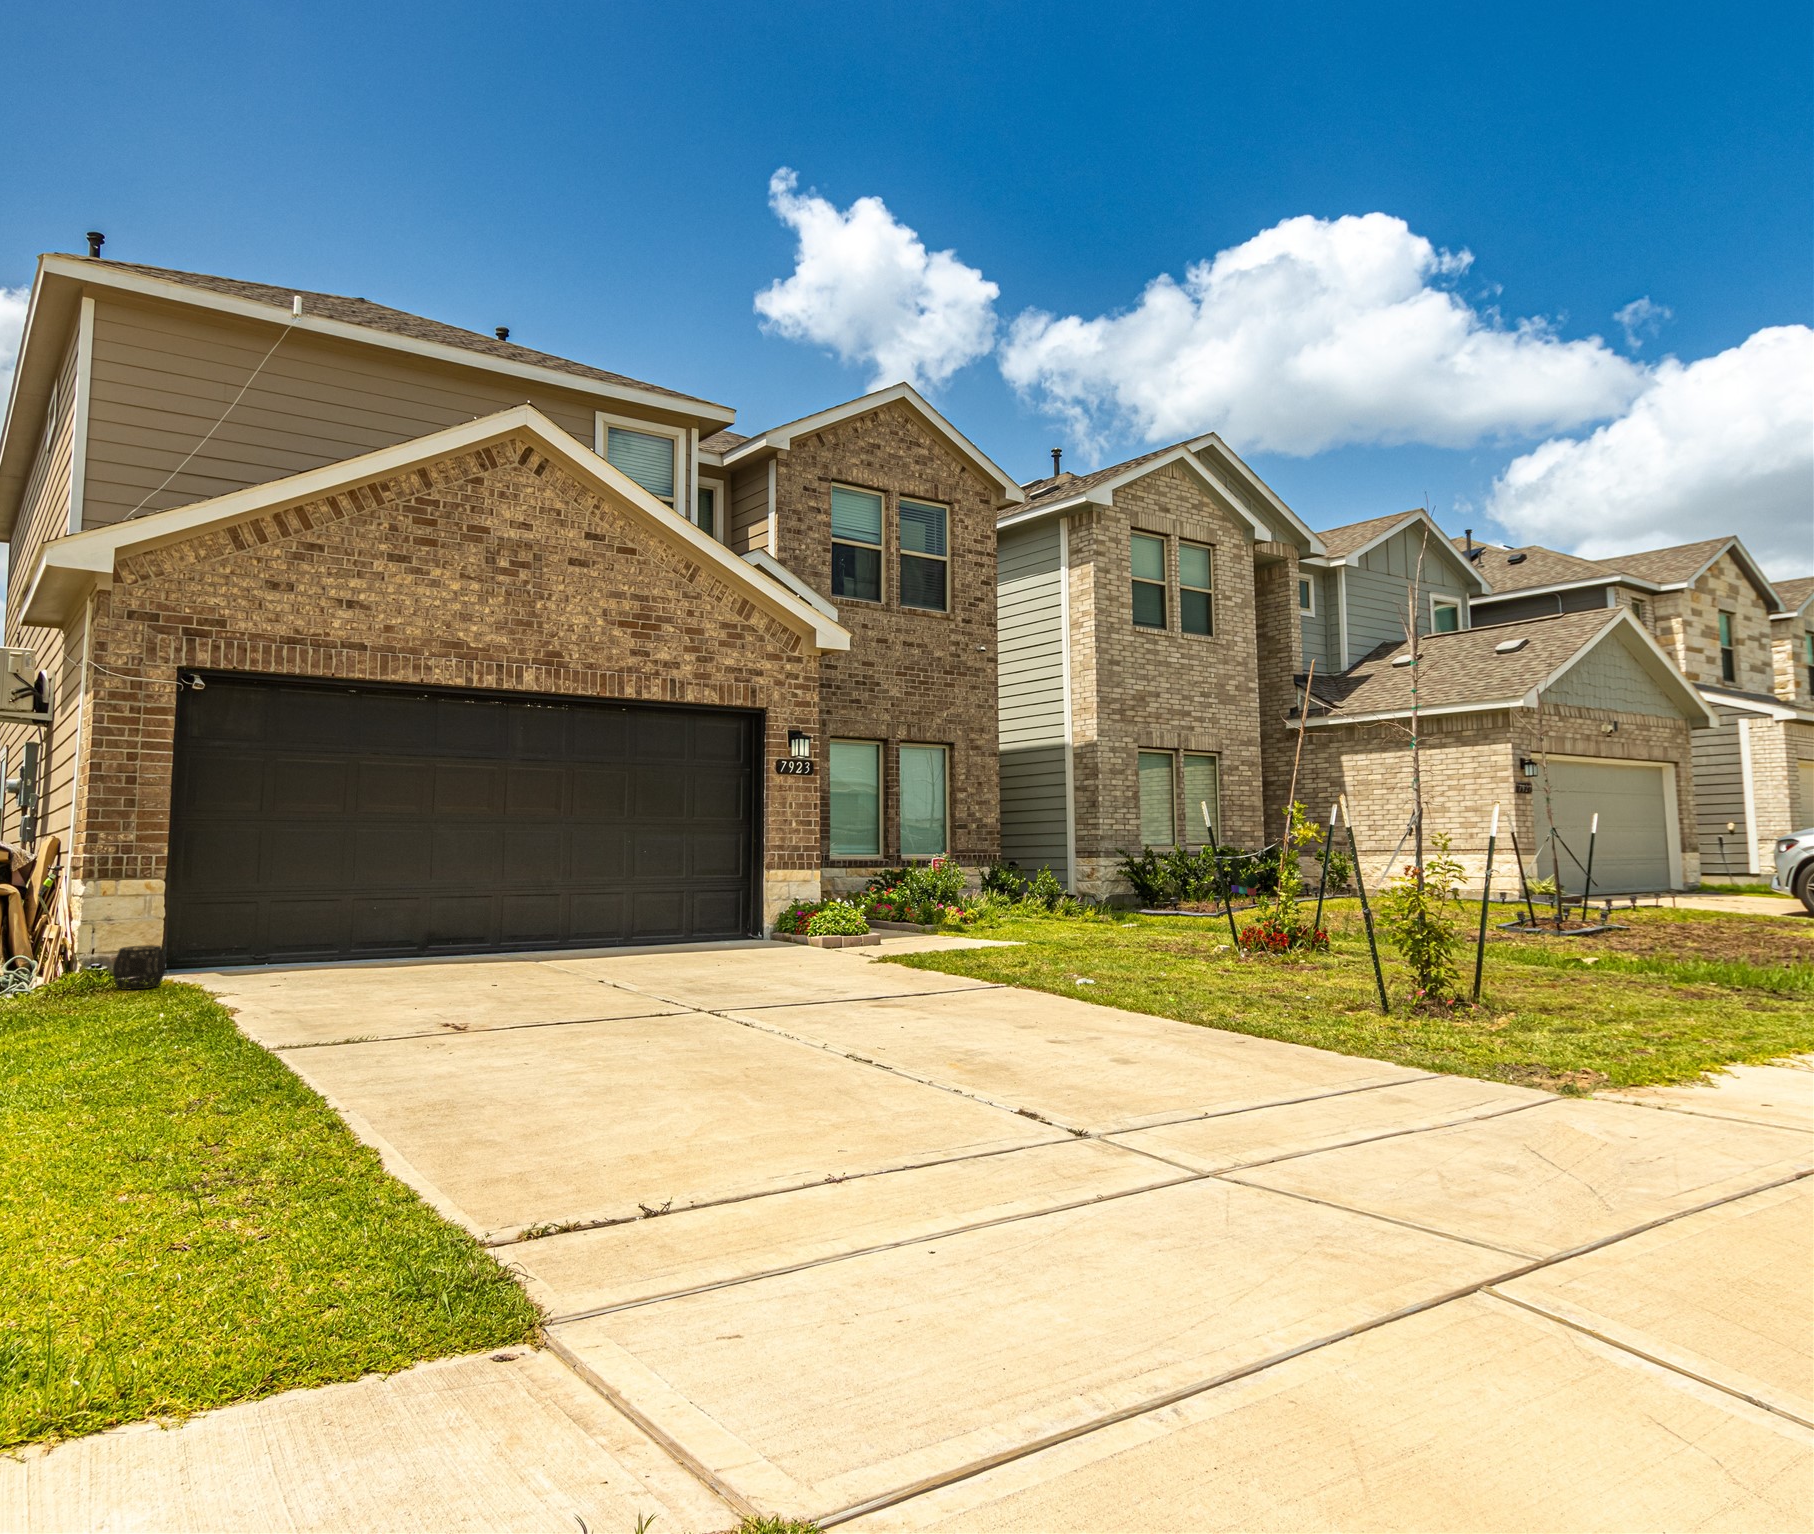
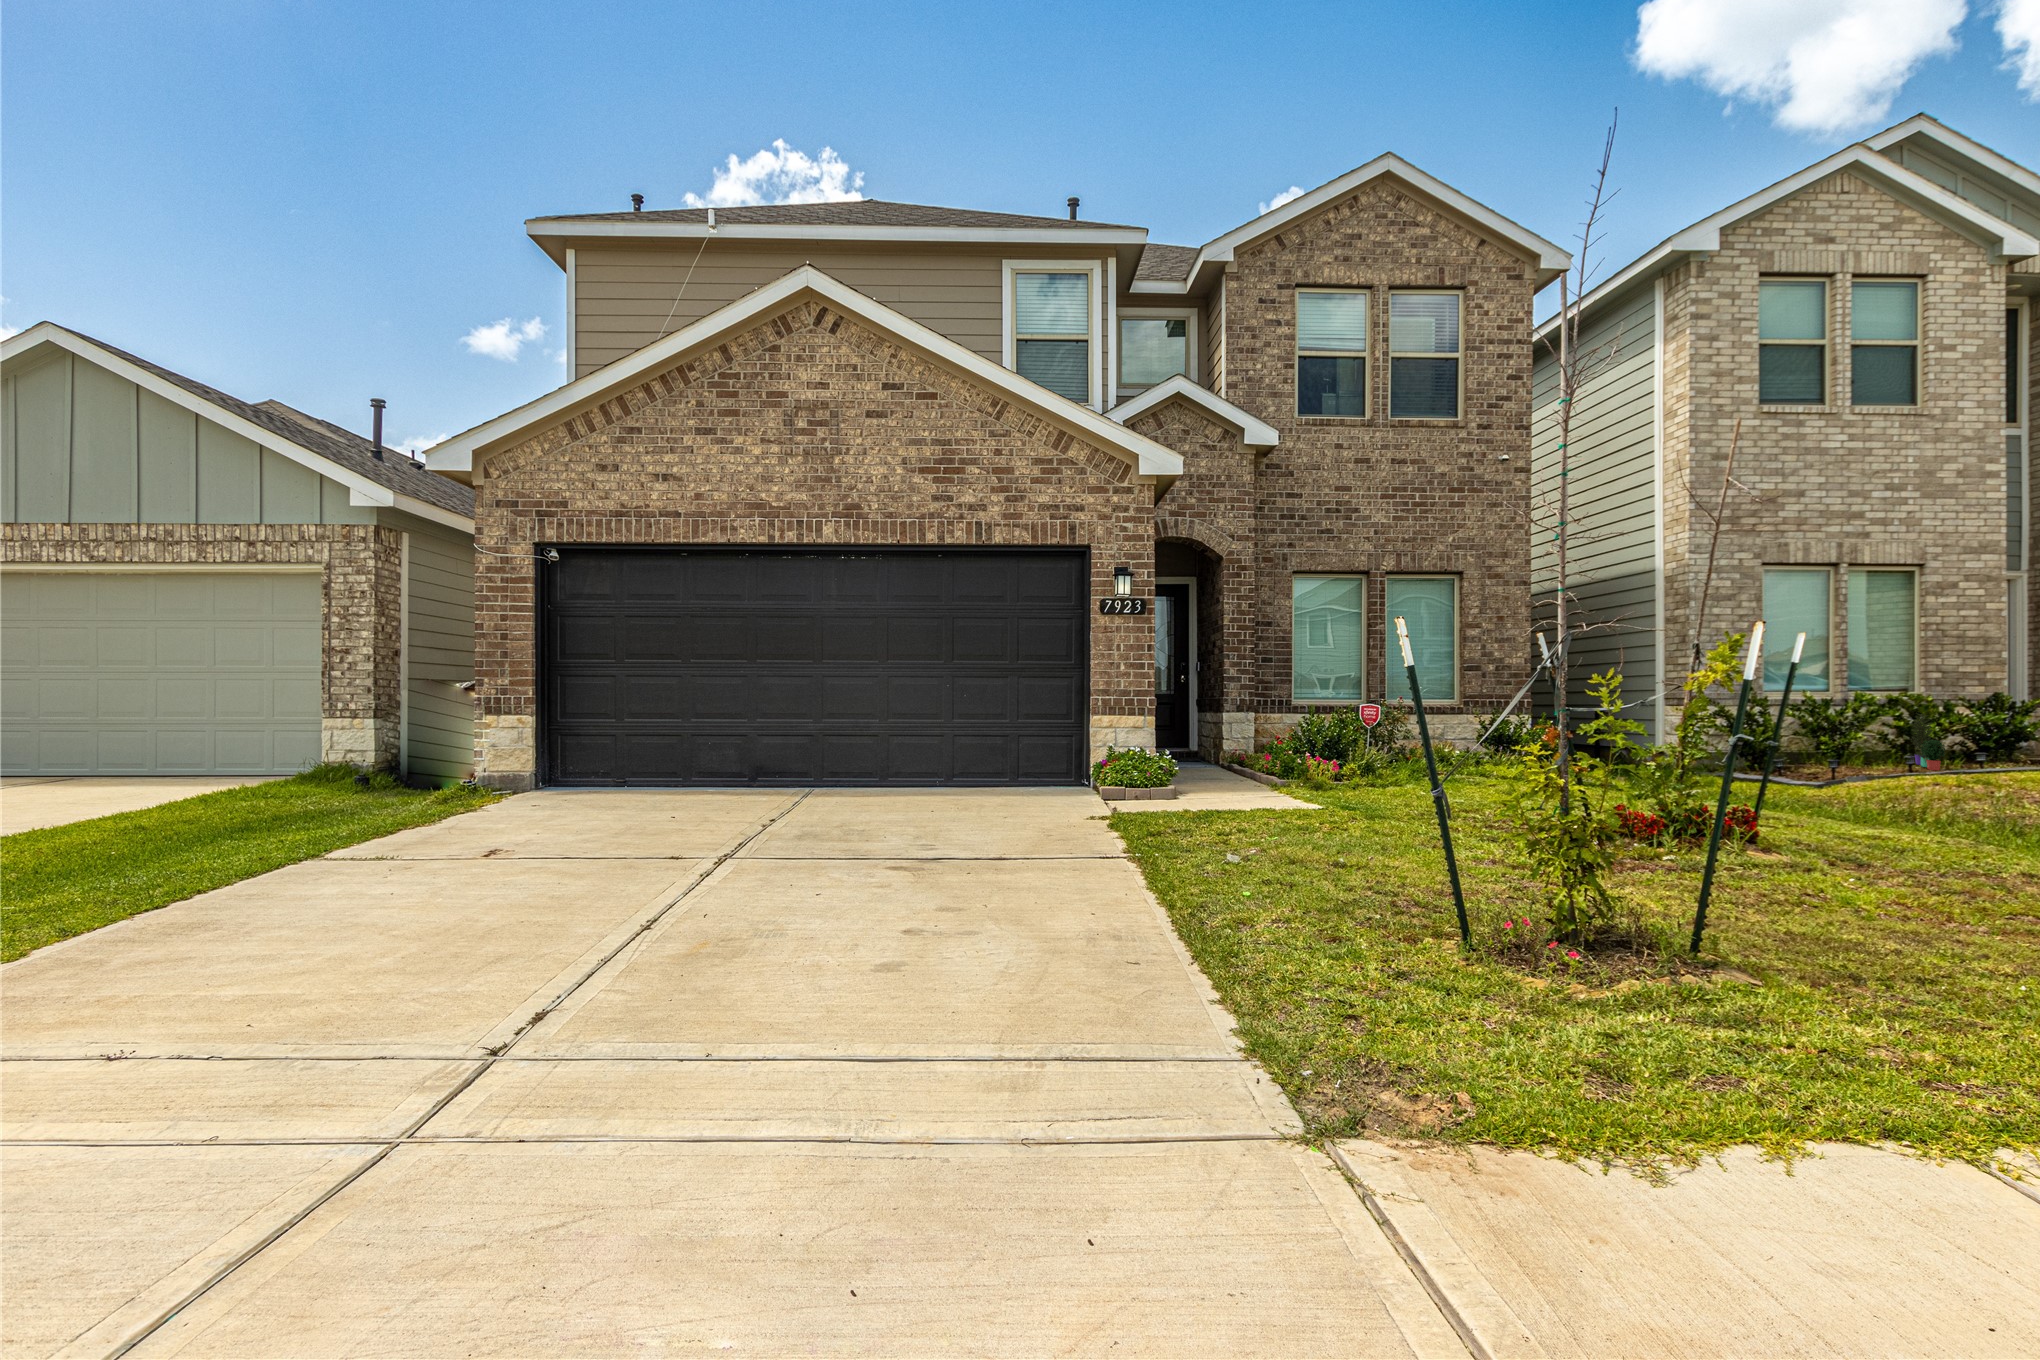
woven basket: present [113,945,165,990] -> none [484,765,525,799]

